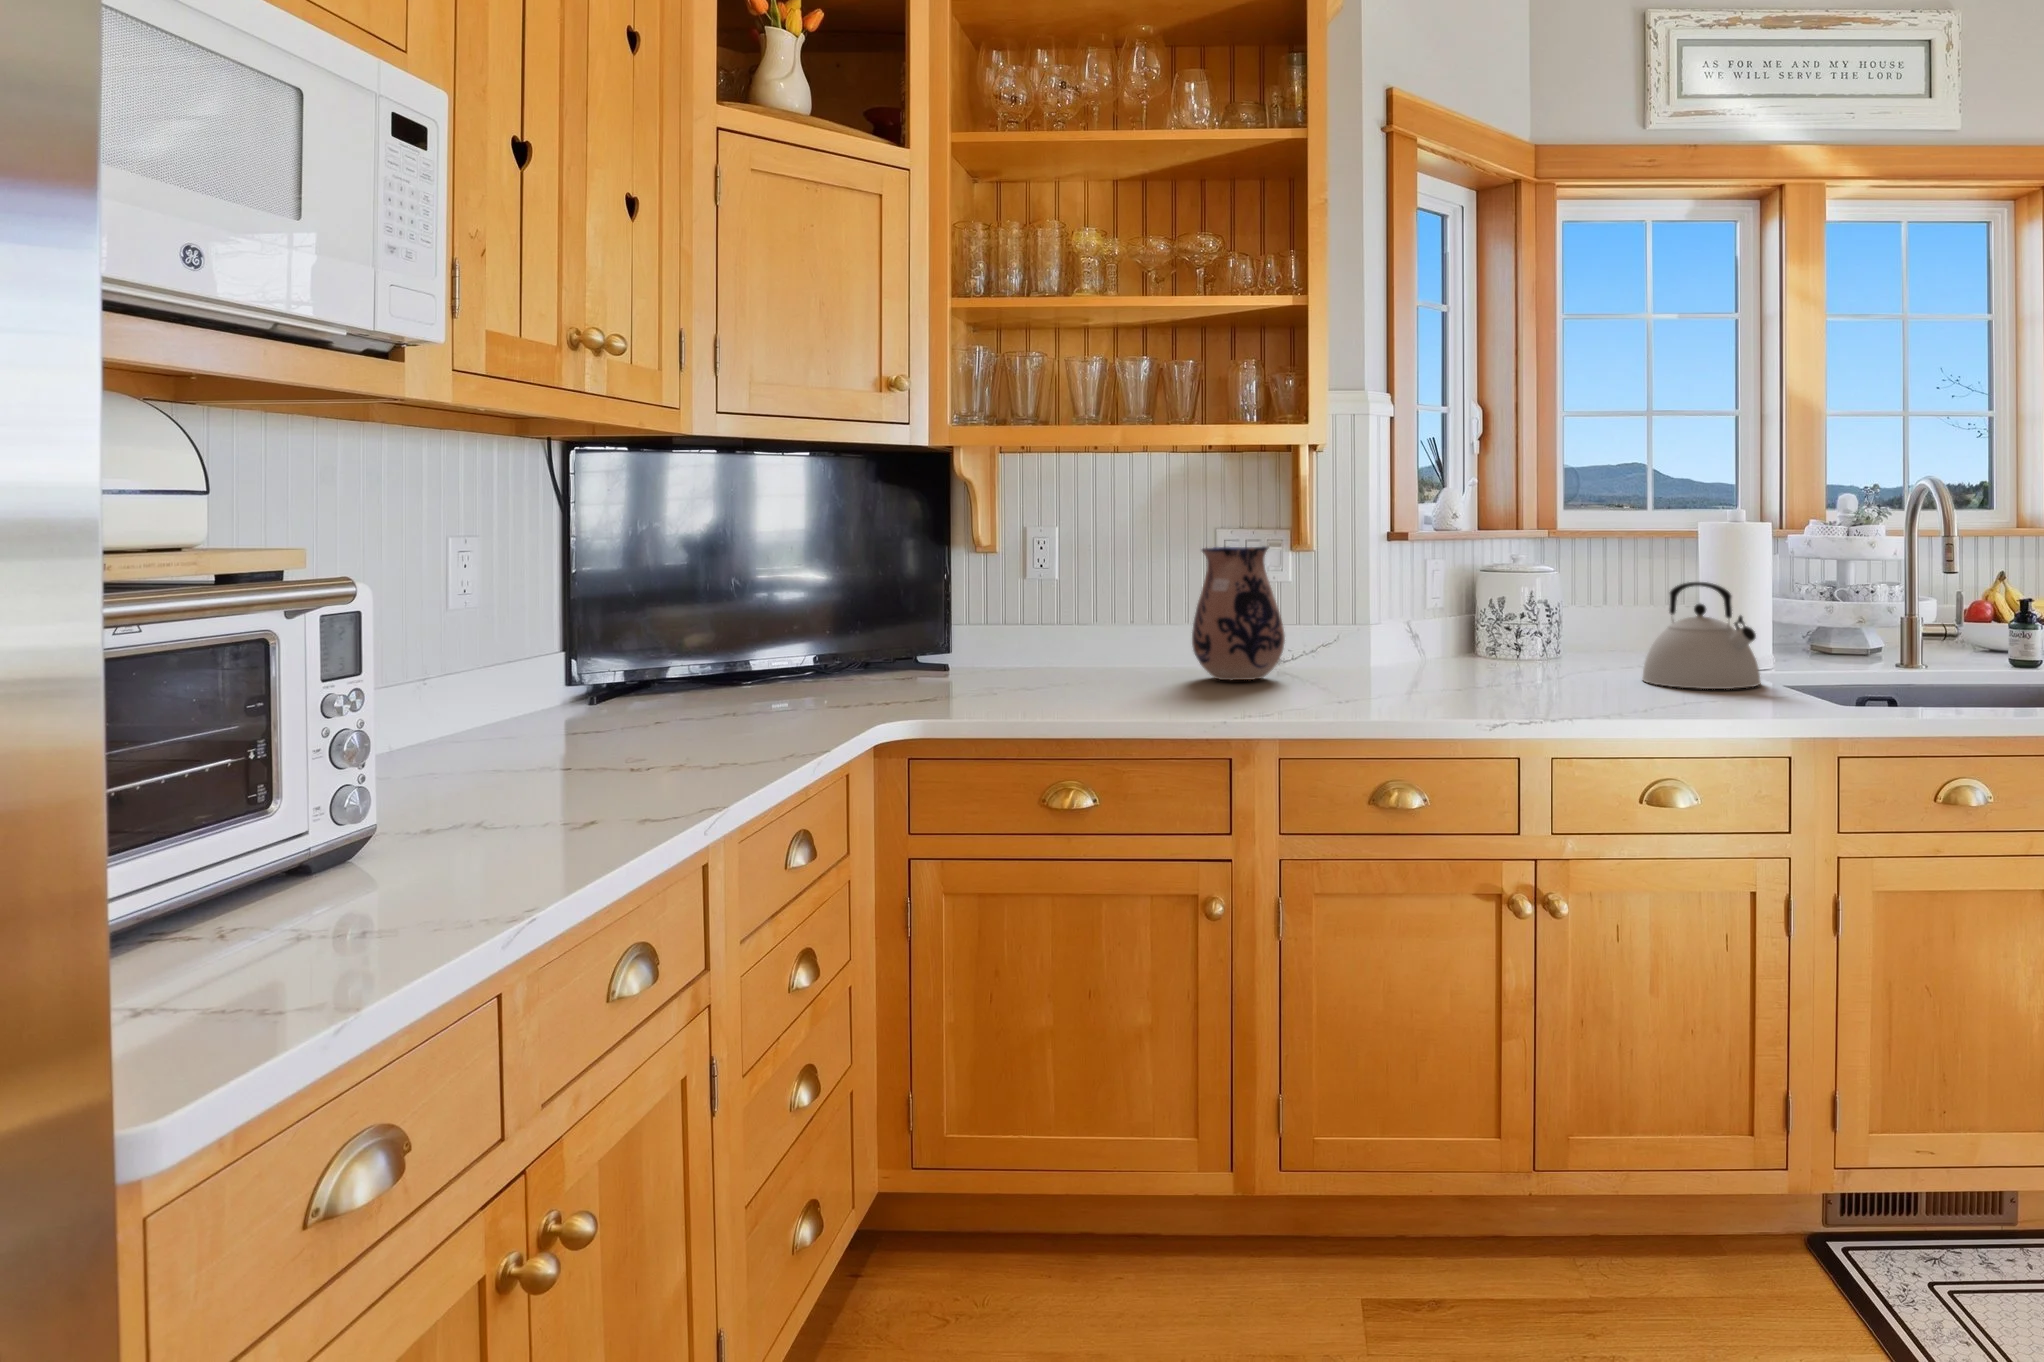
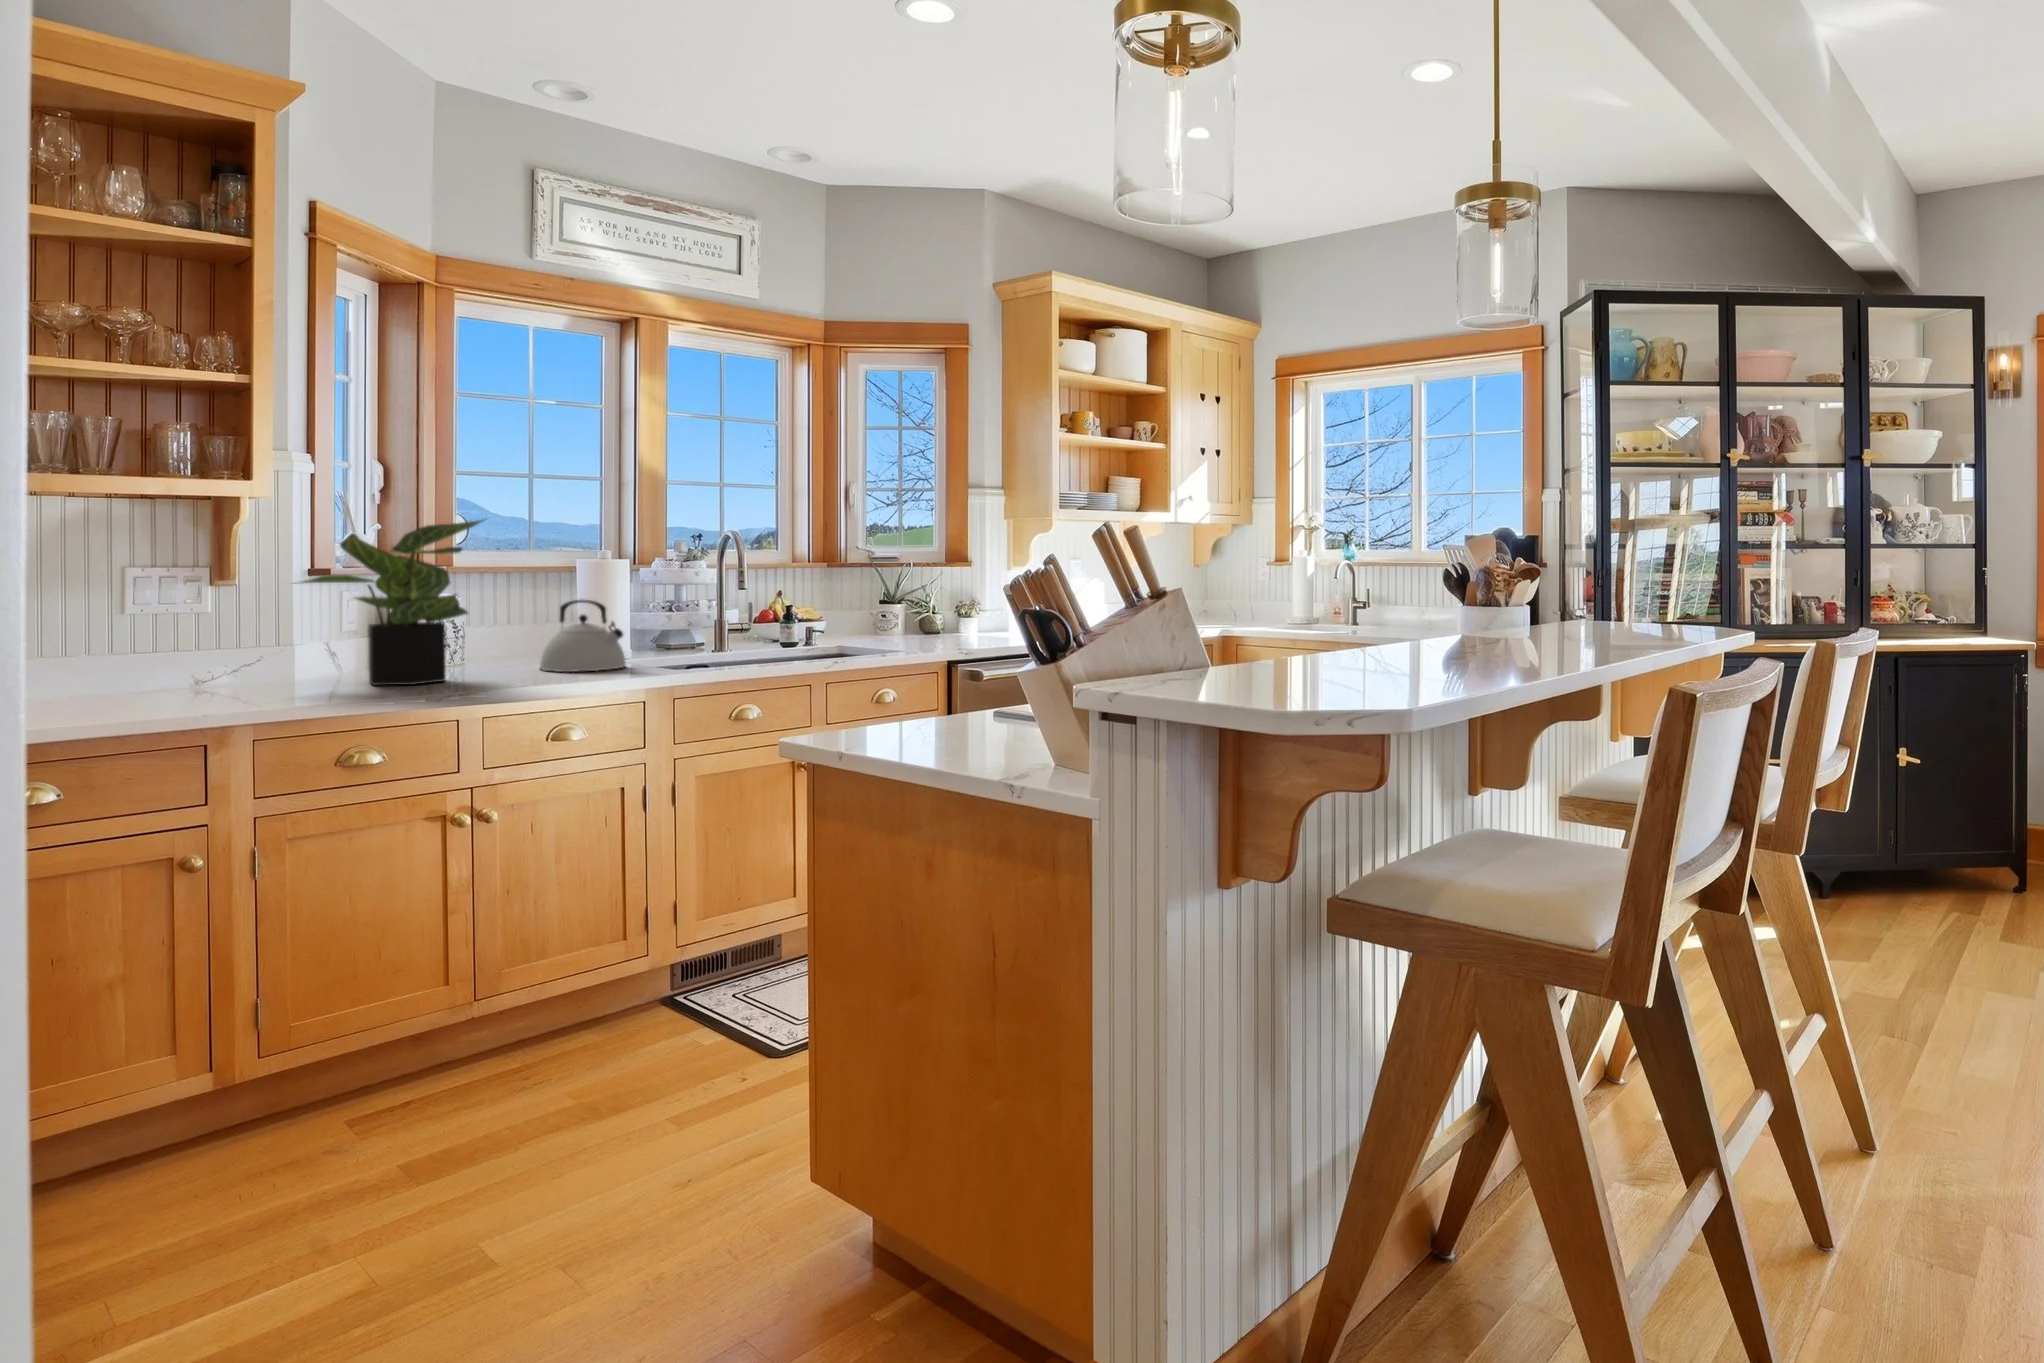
potted plant: none [1347,462,1565,693] -> present [301,520,483,685]
ceramic pitcher: present [1192,546,1285,680] -> none [114,578,219,693]

